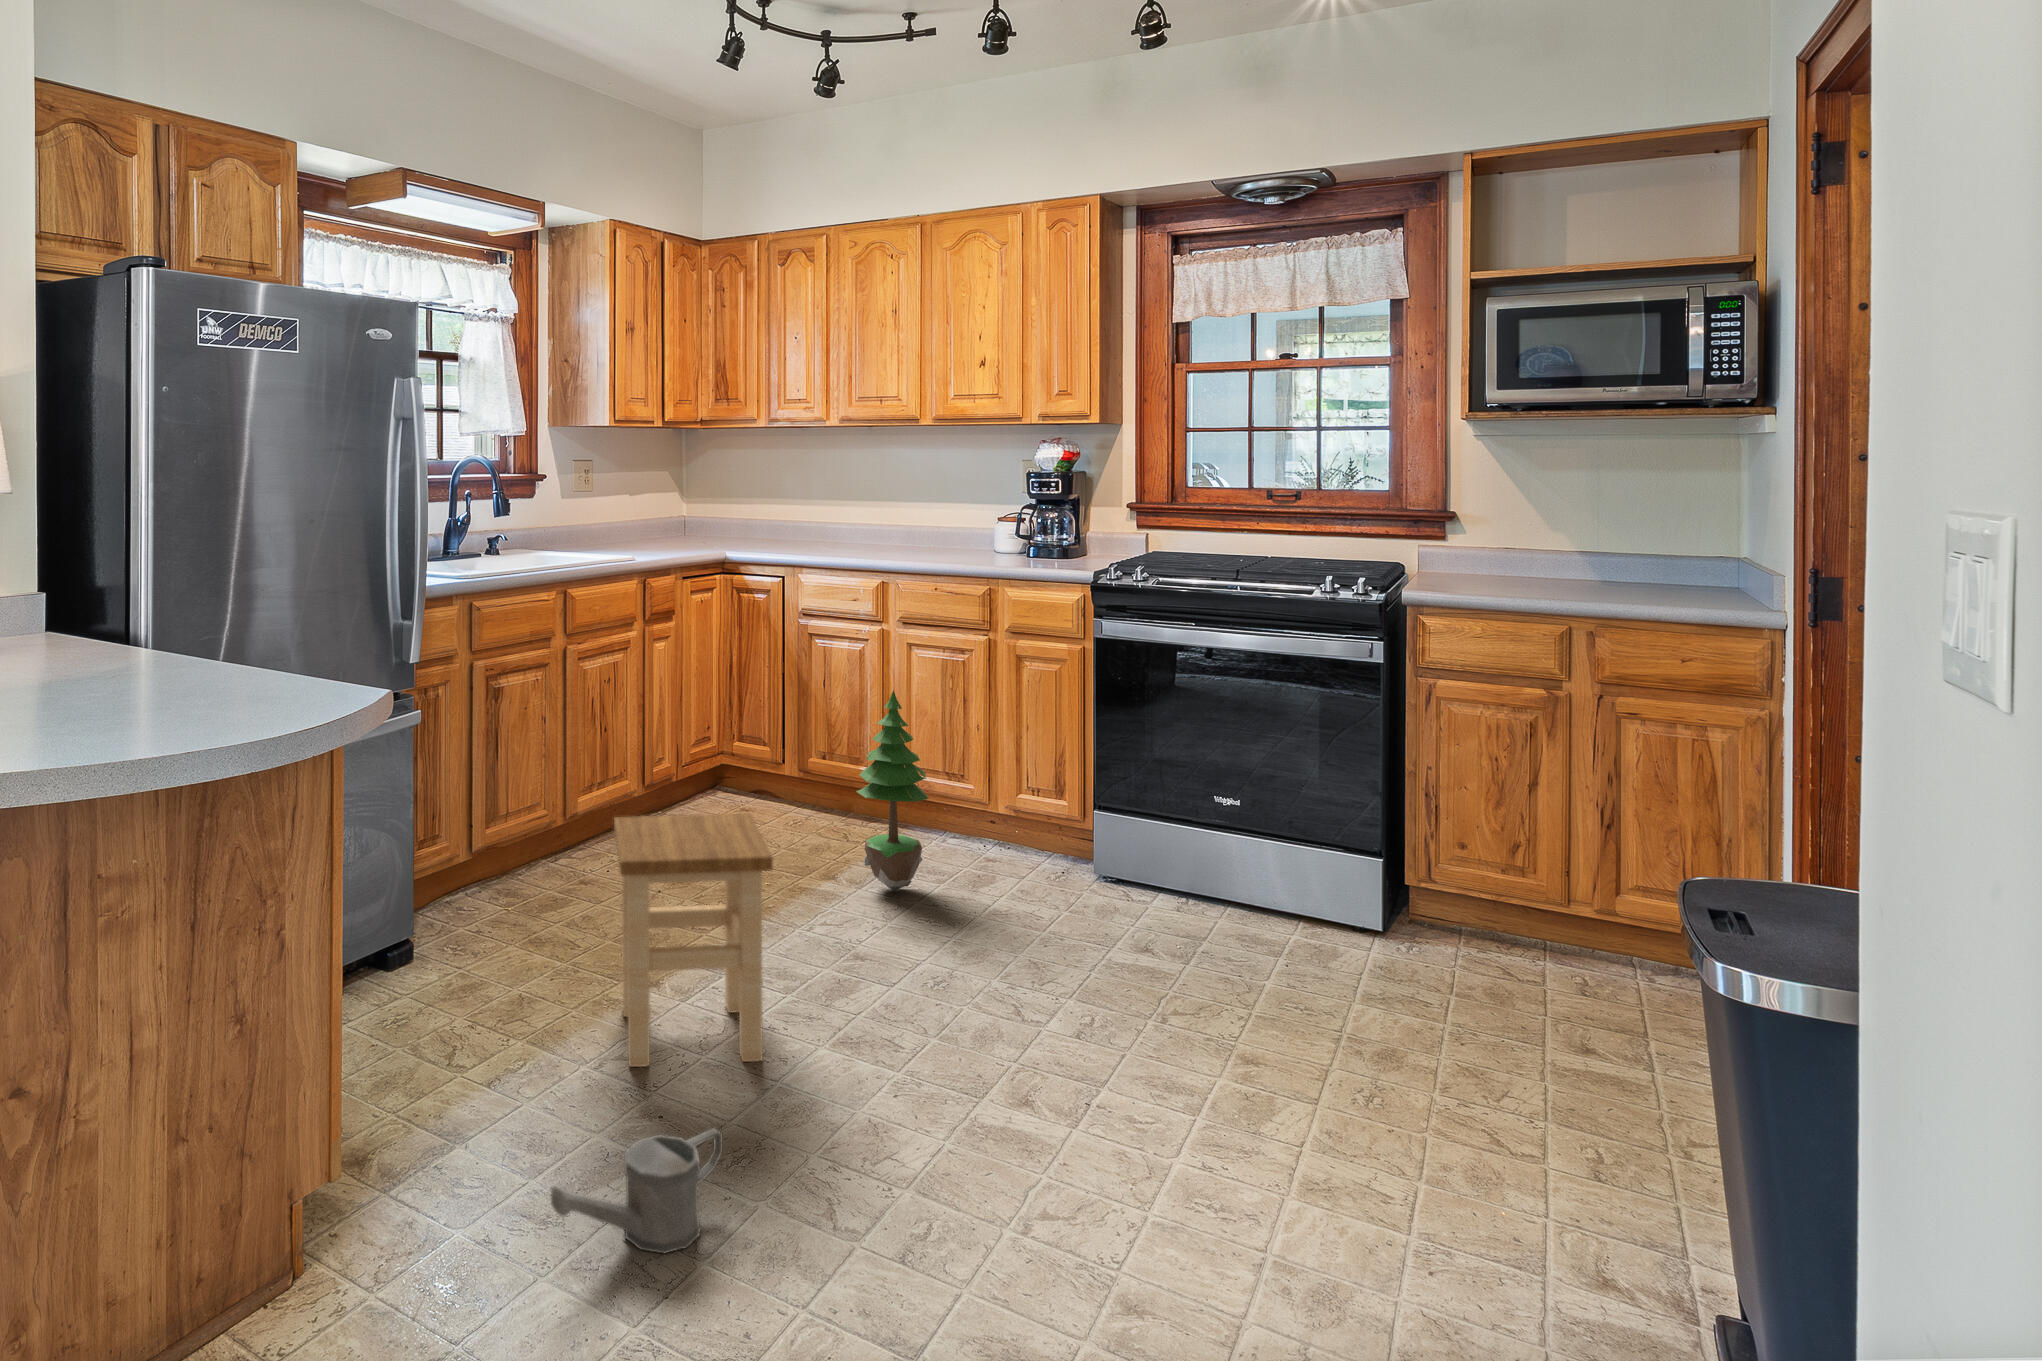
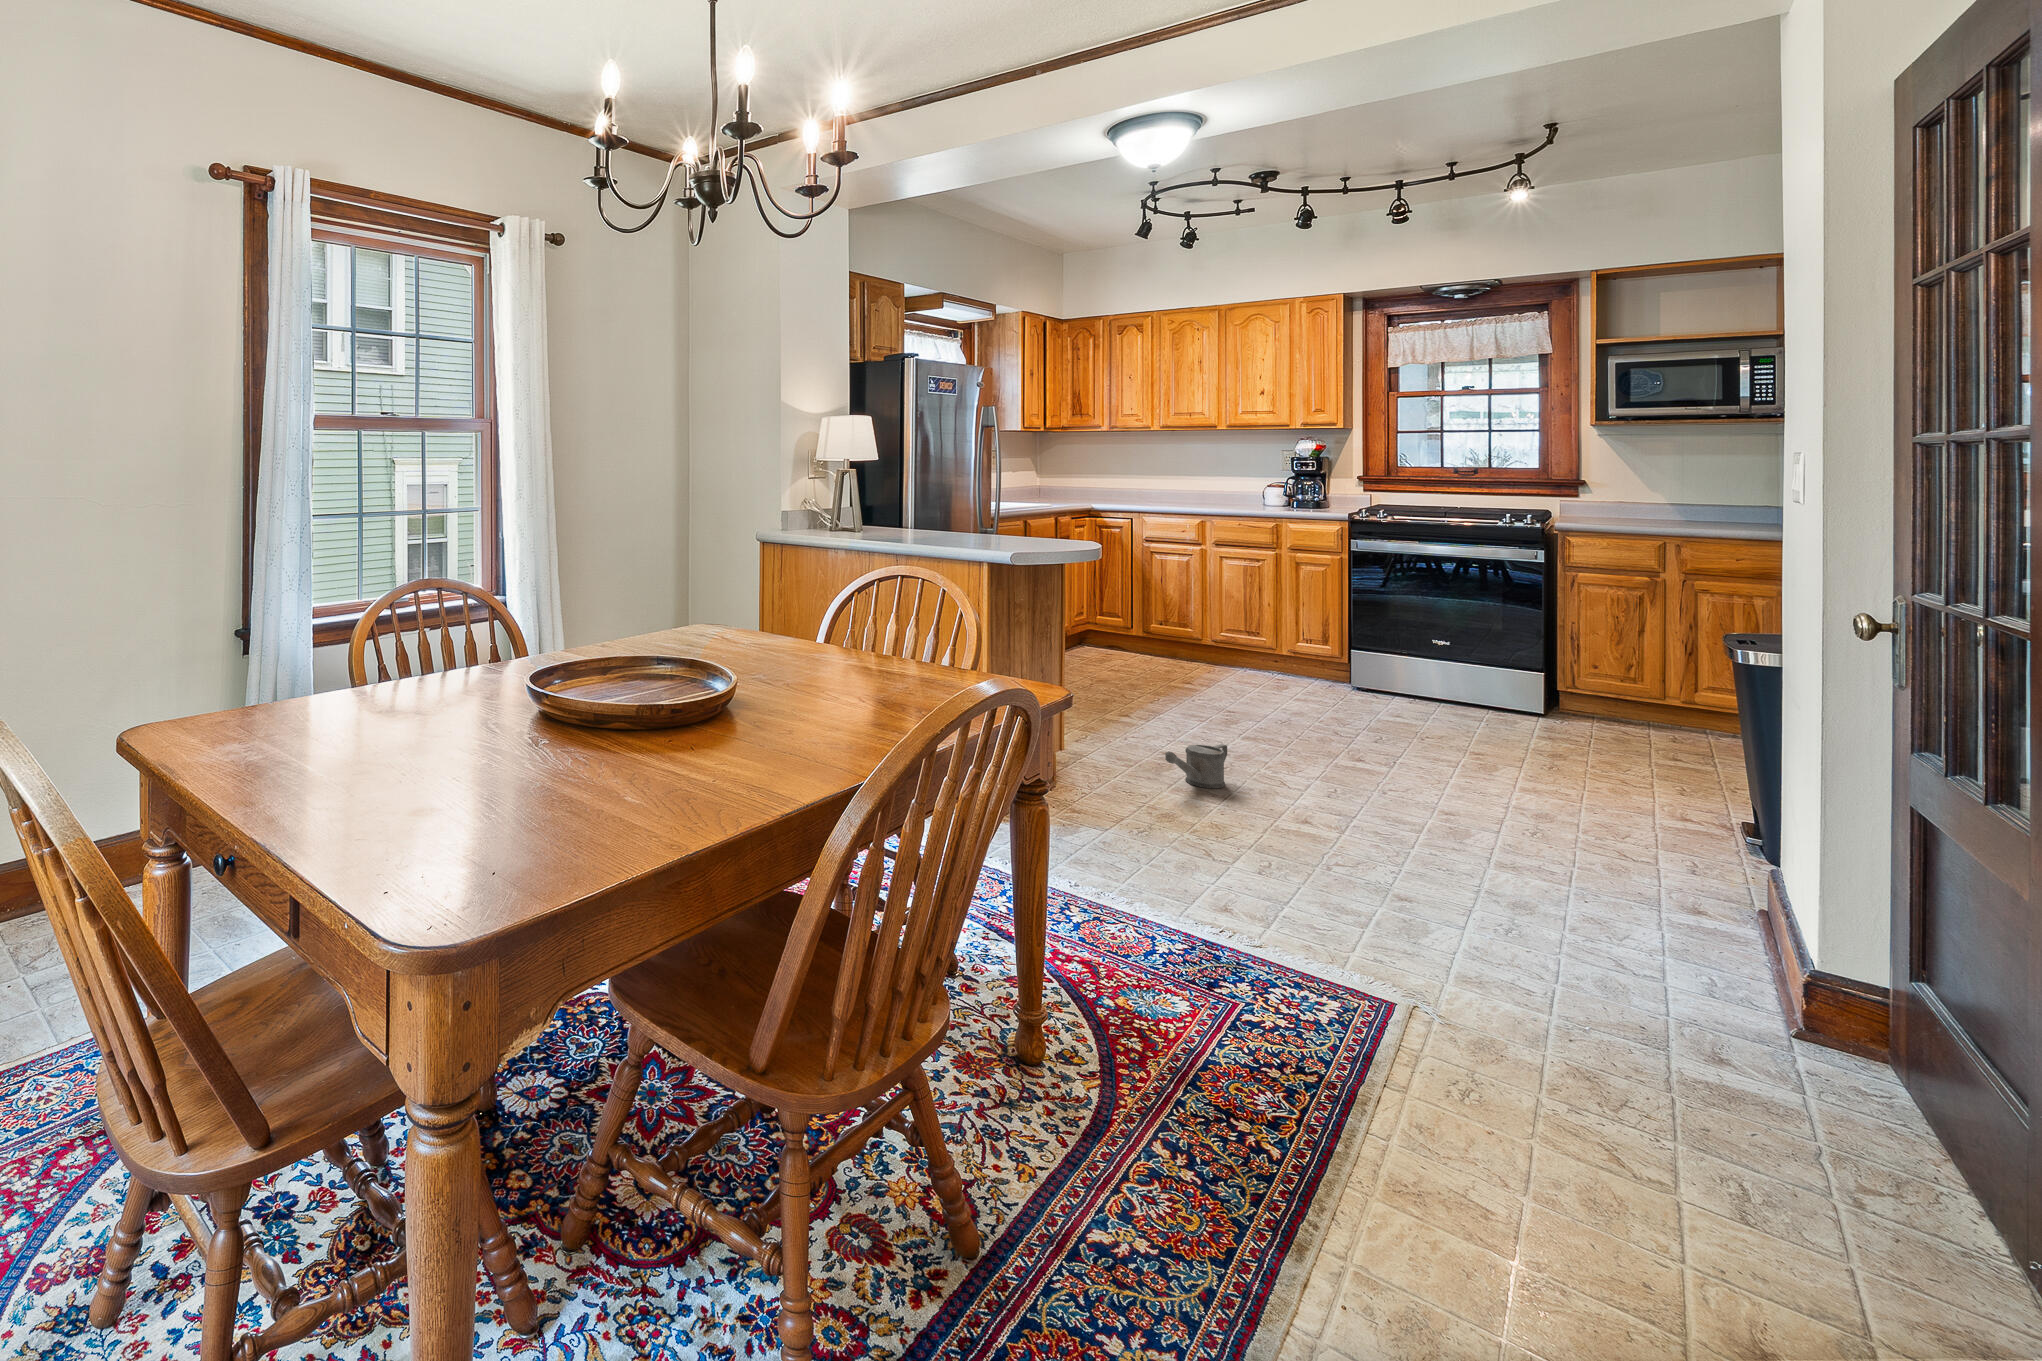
potted tree: present [856,691,928,891] -> none [1208,577,1254,690]
stool: present [614,813,773,1067] -> none [1111,625,1215,741]

